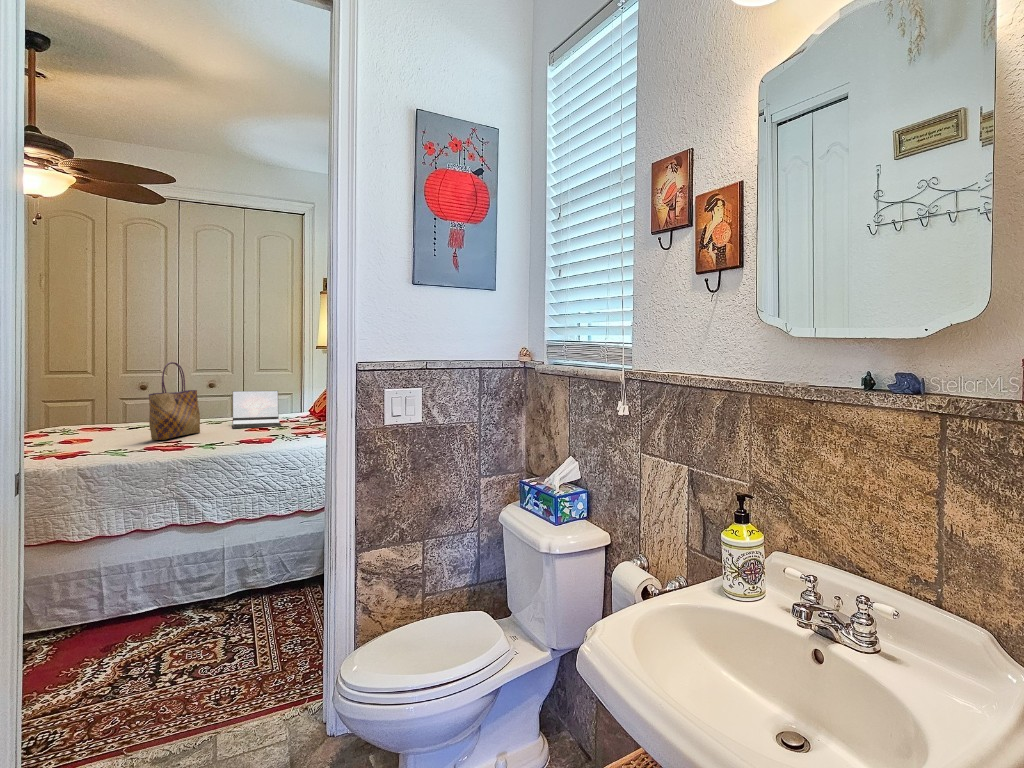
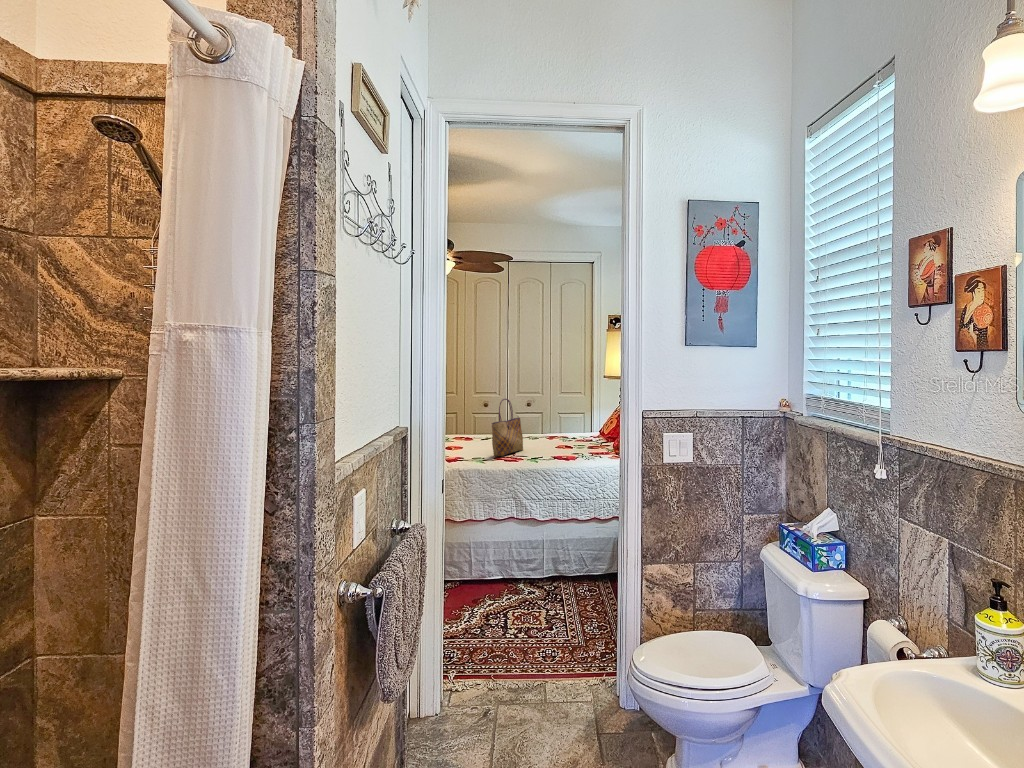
laptop: present [232,391,281,428] -> none [543,415,579,446]

